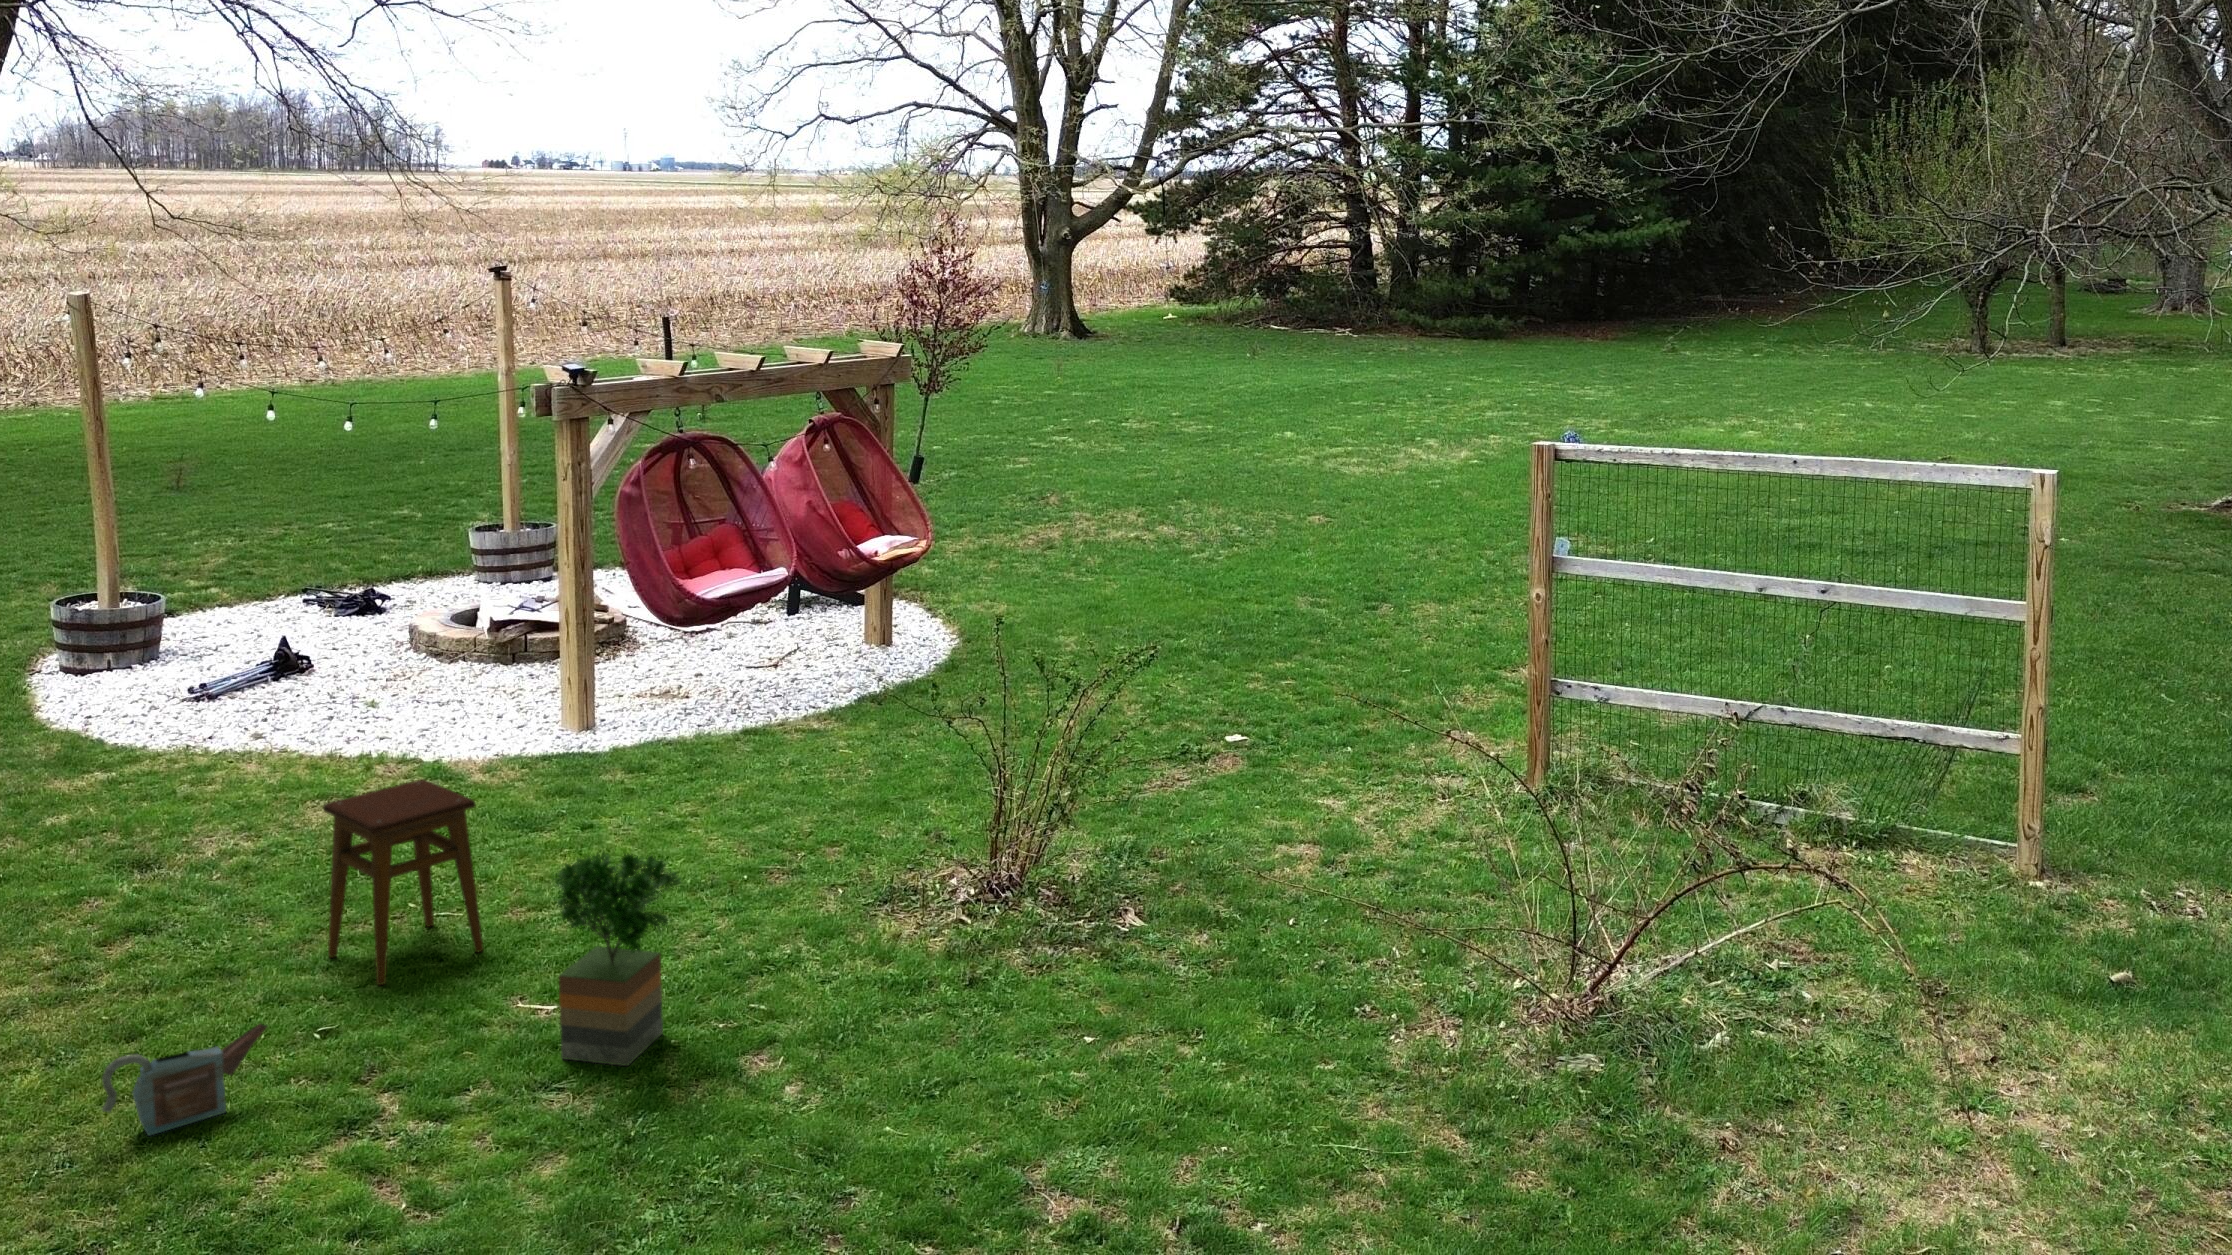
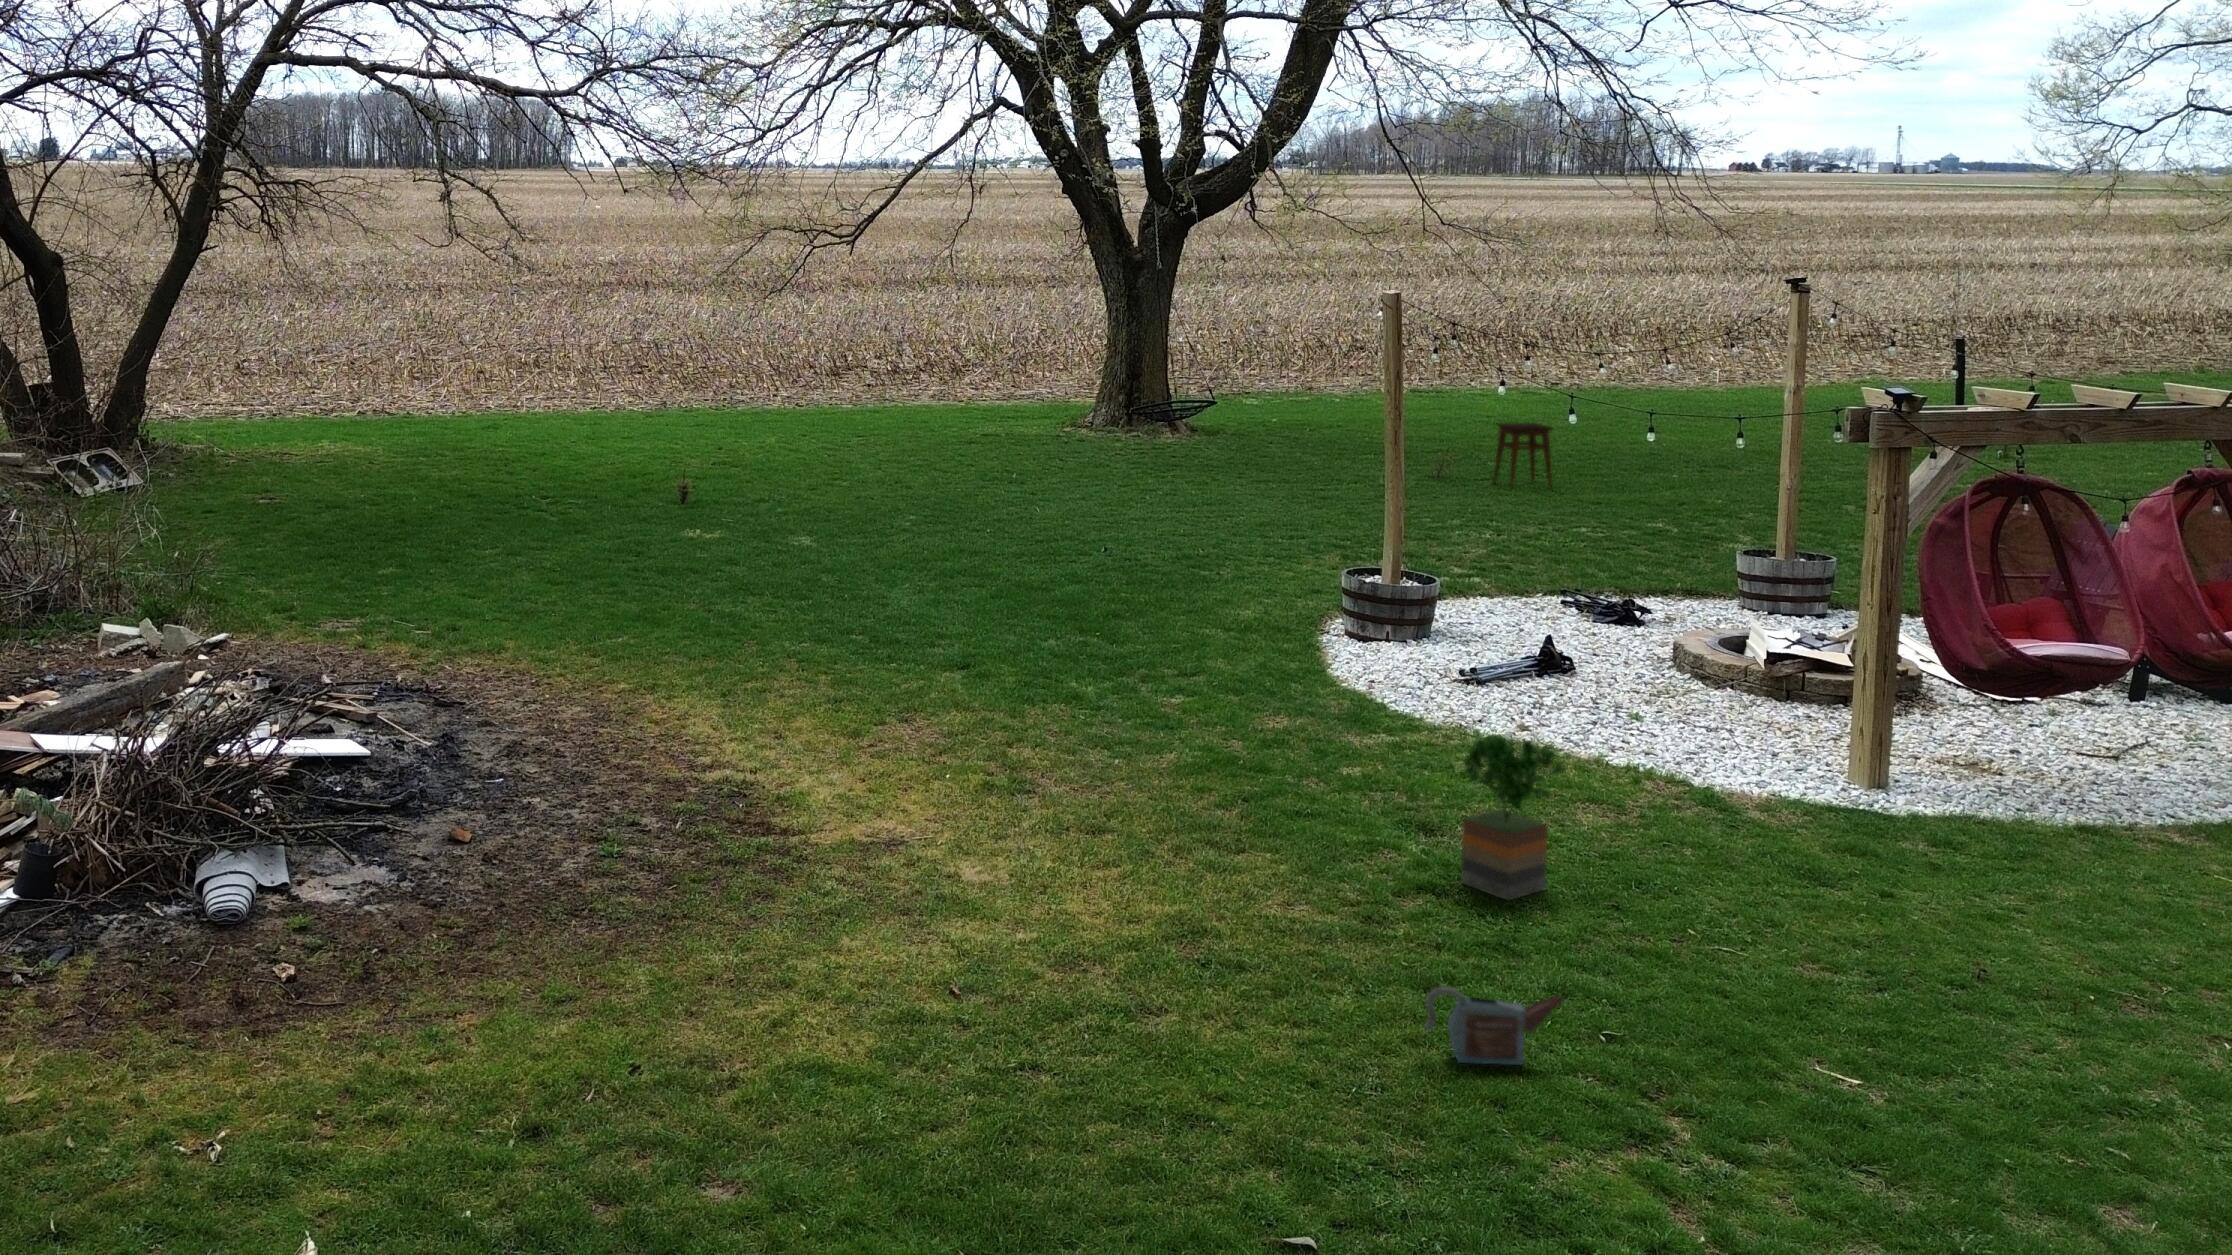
stool: present [323,779,484,985] -> present [1494,423,1552,488]
potted tree: present [555,853,681,1066] -> present [1461,735,1567,900]

